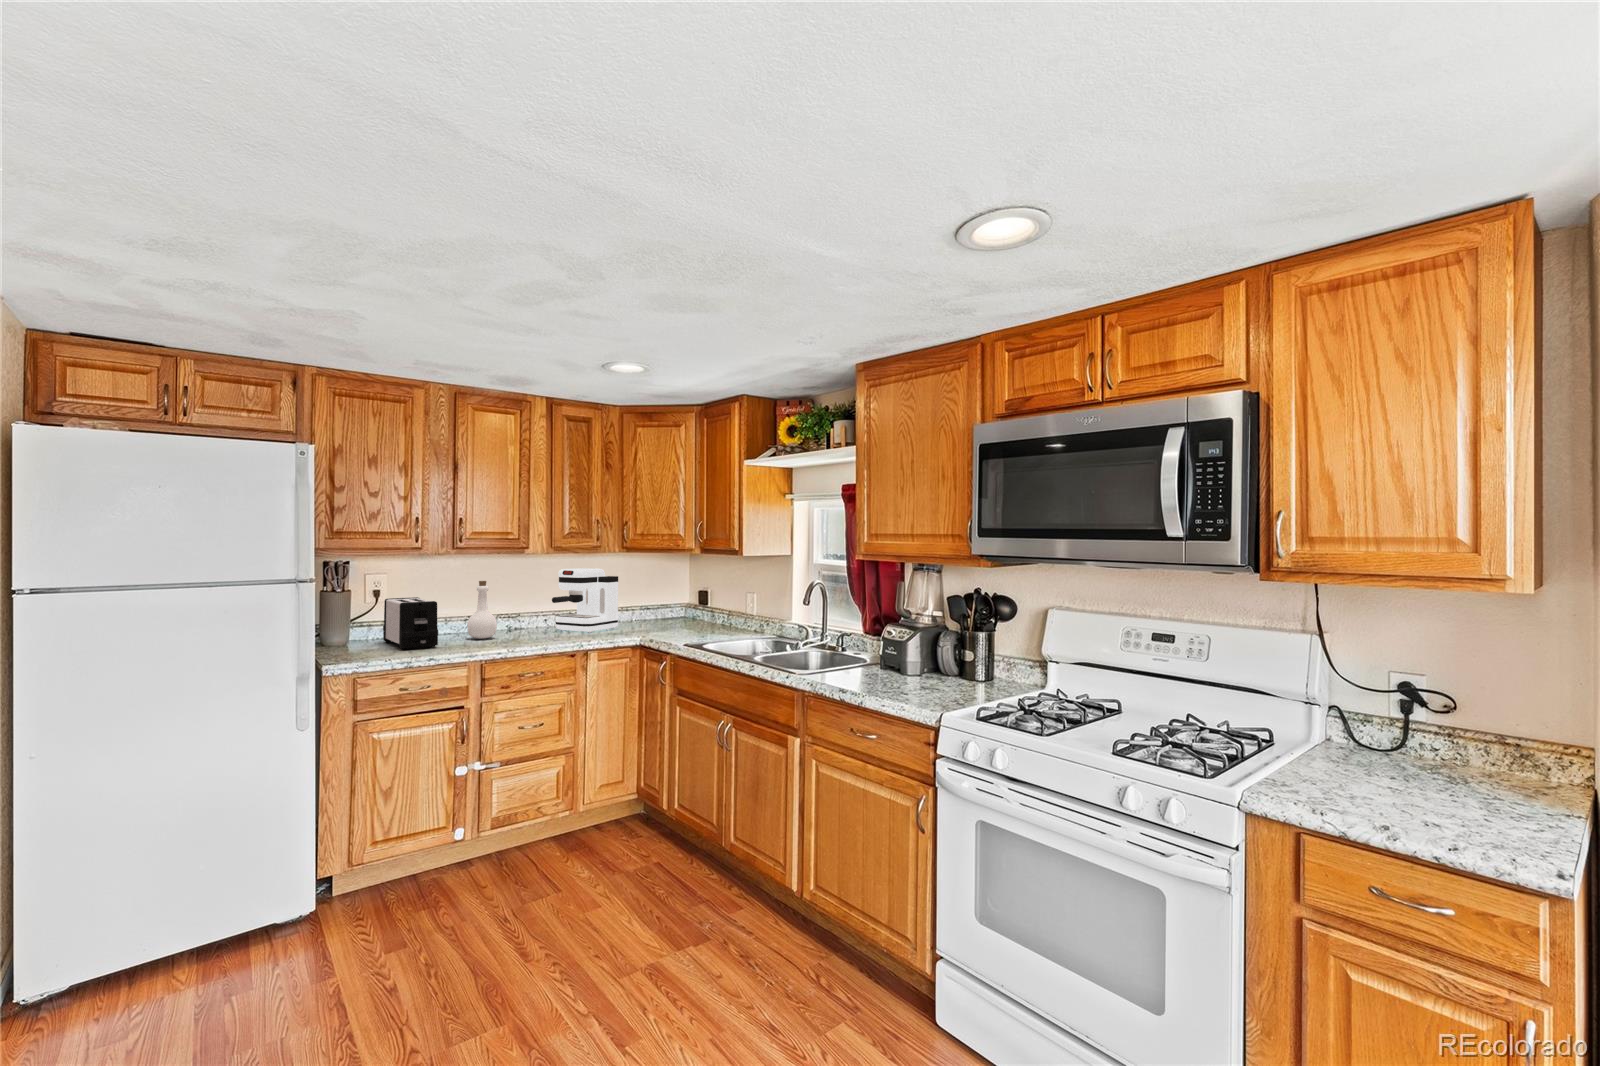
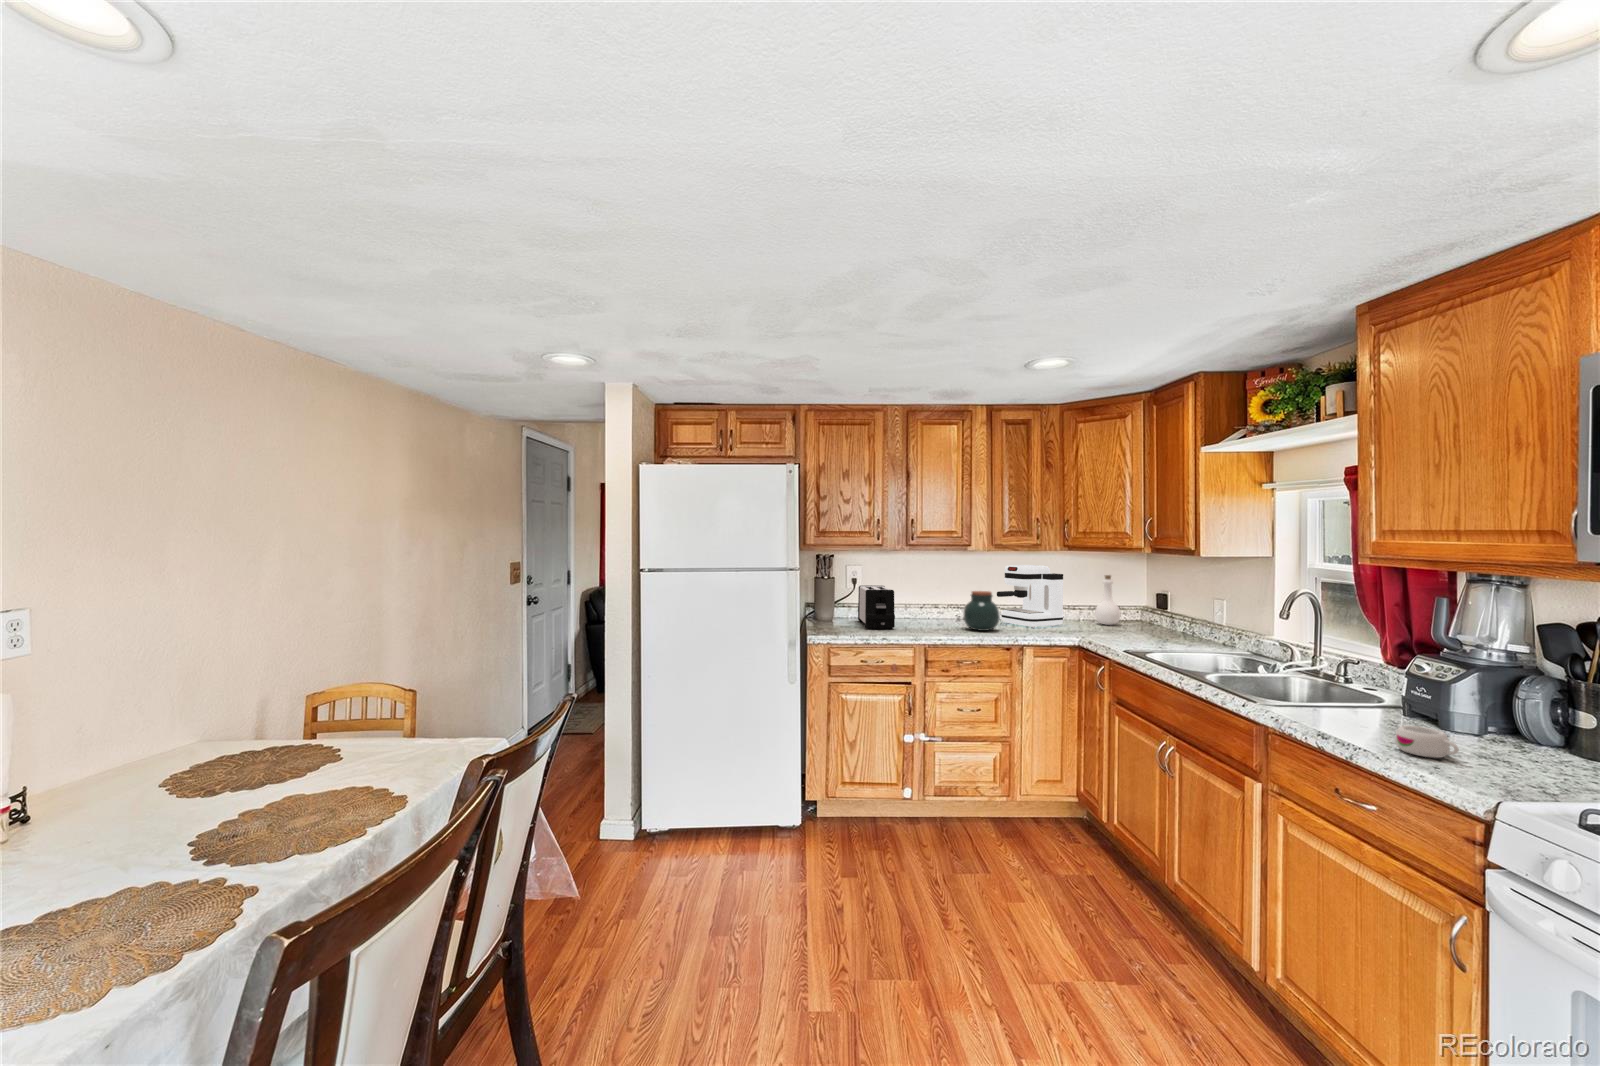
bottle: present [467,581,497,639] -> present [1095,575,1120,625]
jar: none [518,597,558,640] -> present [963,591,1000,631]
mug: none [885,674,919,695] -> present [1395,725,1459,758]

